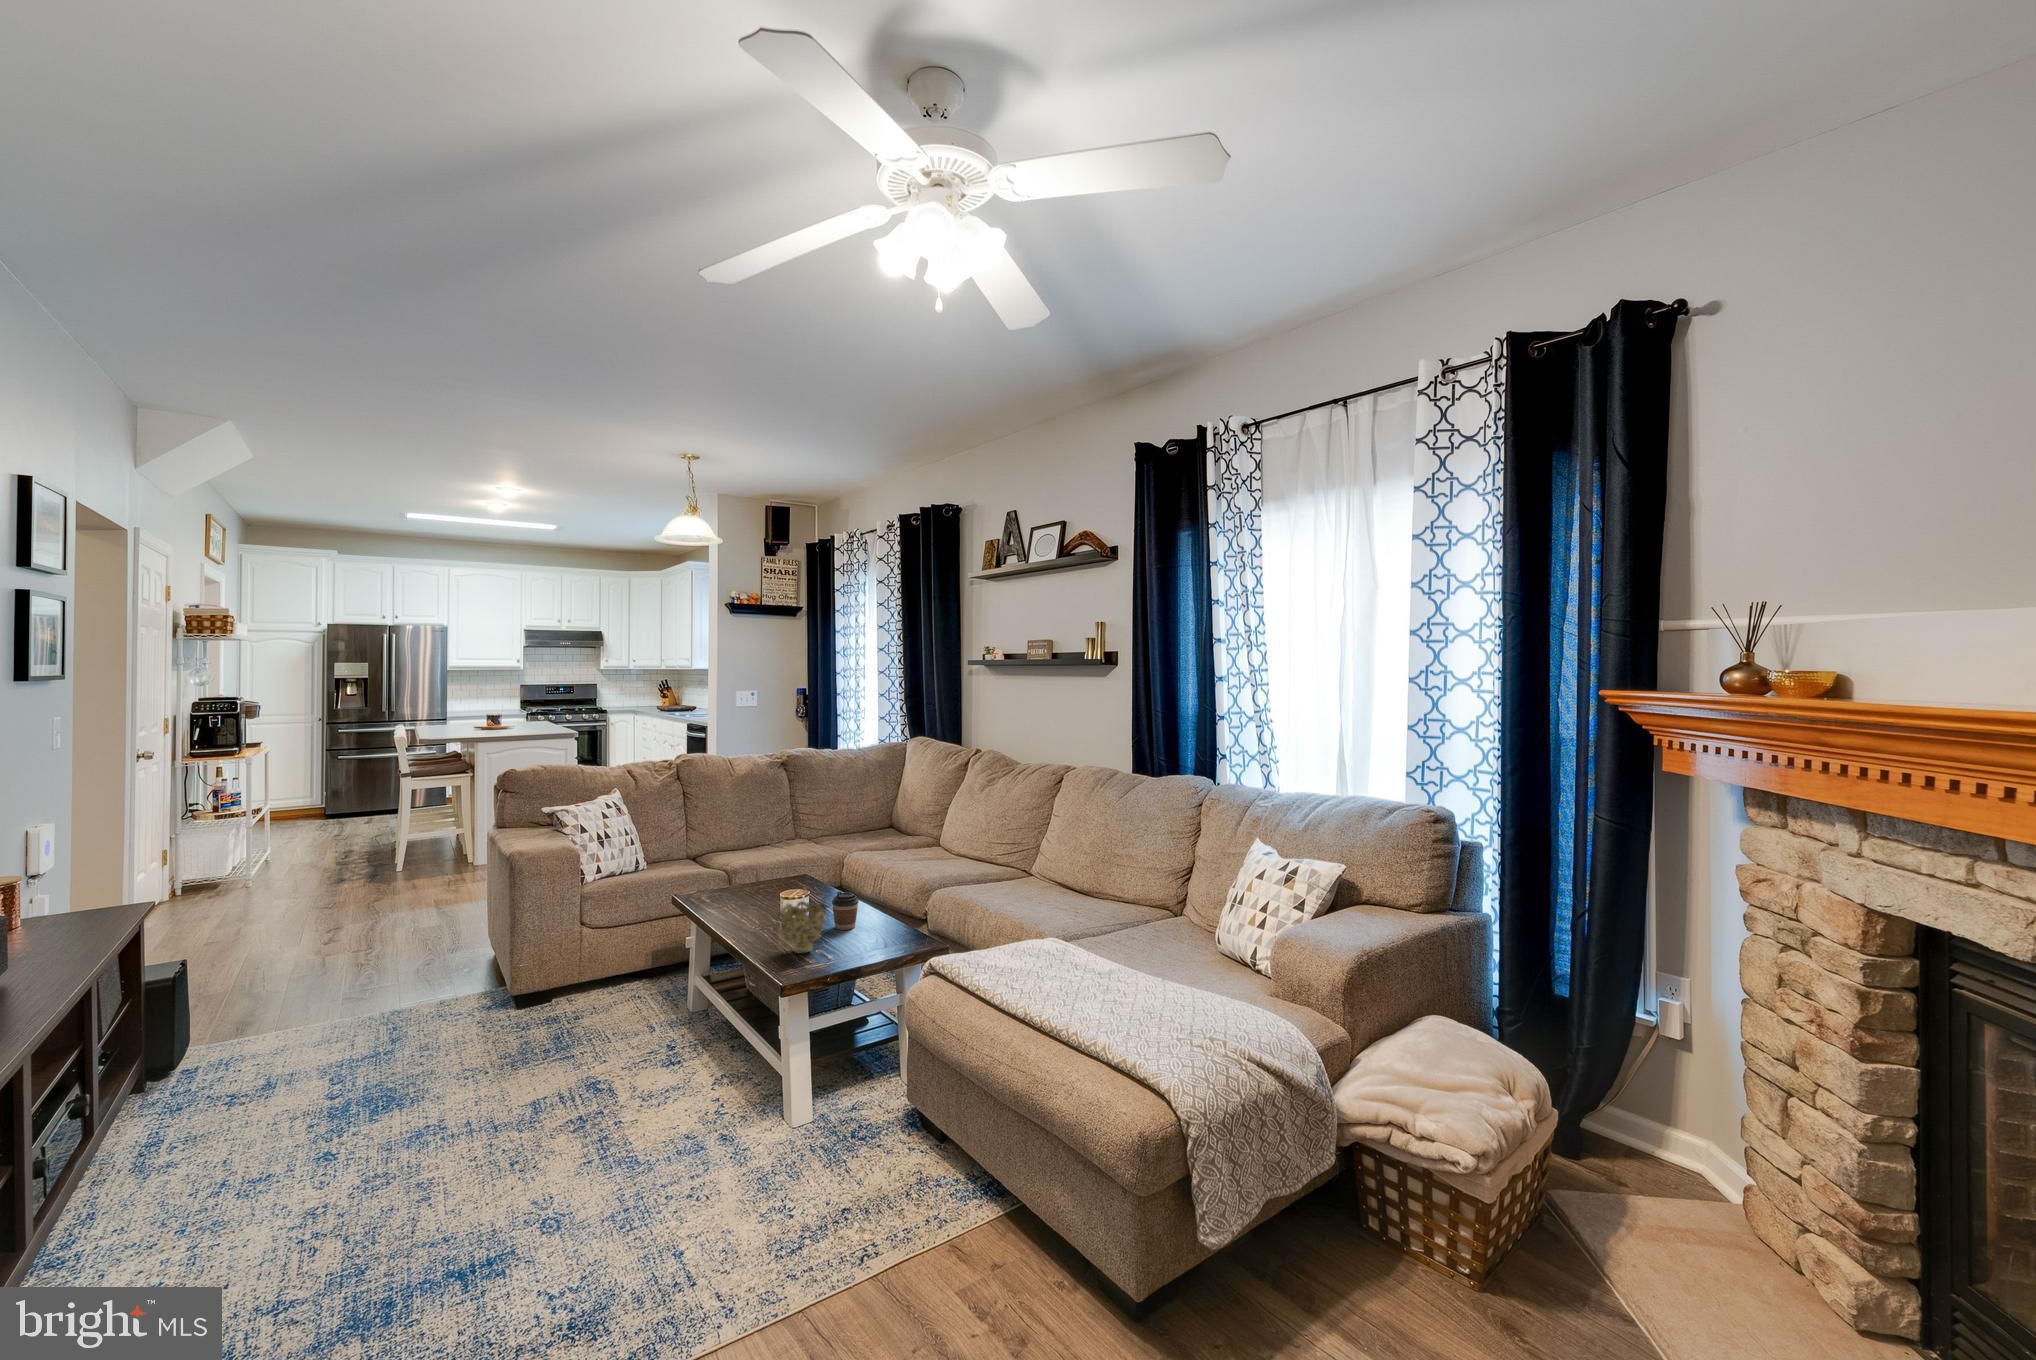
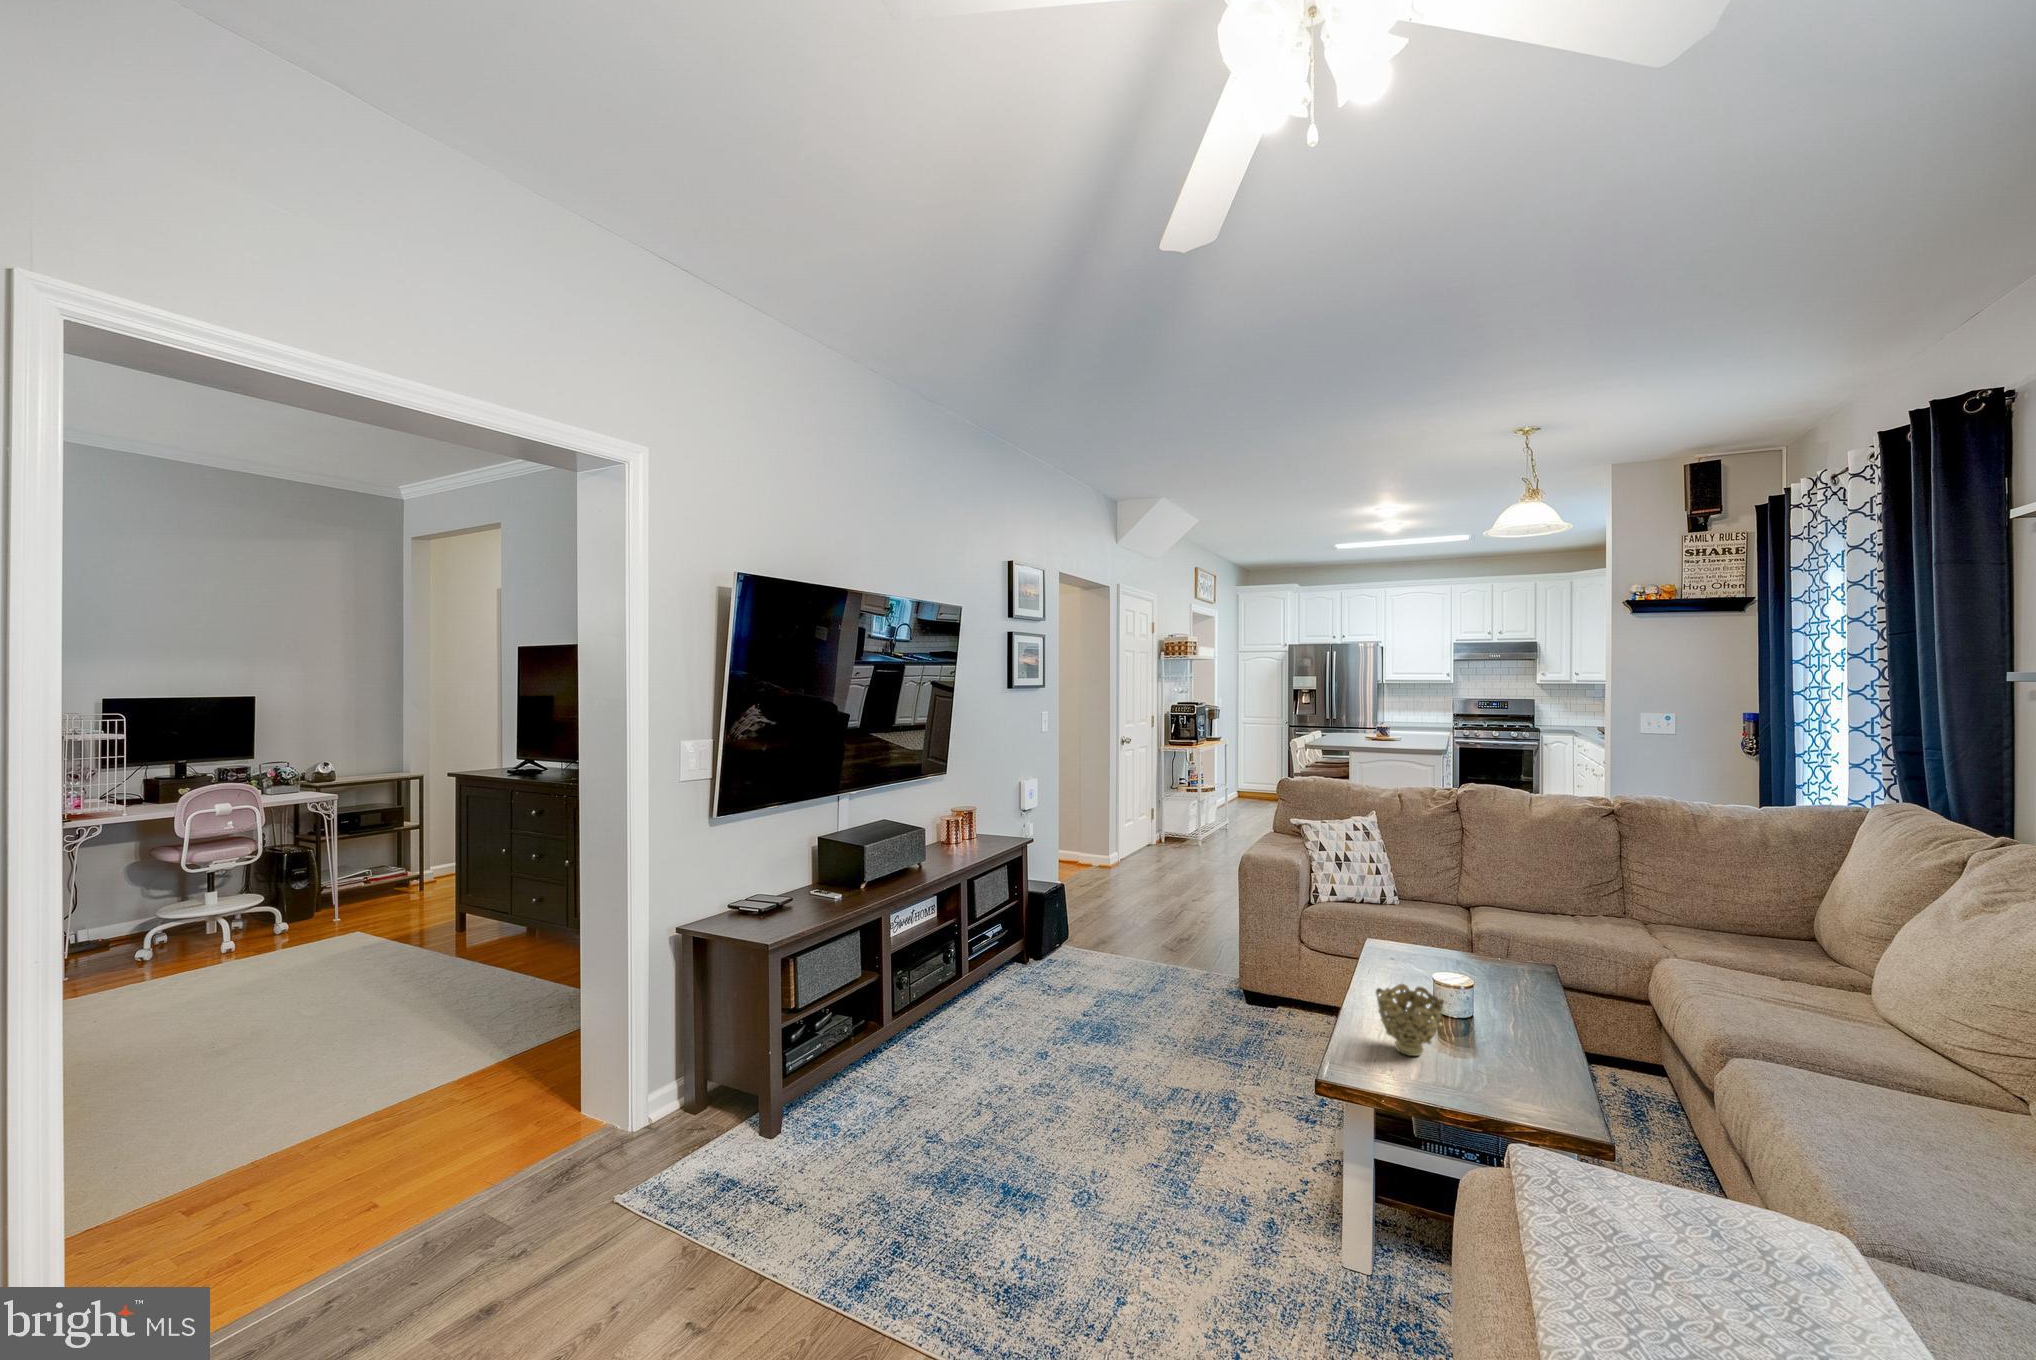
coffee cup: present [832,891,859,930] -> none [1488,994,1531,1054]

